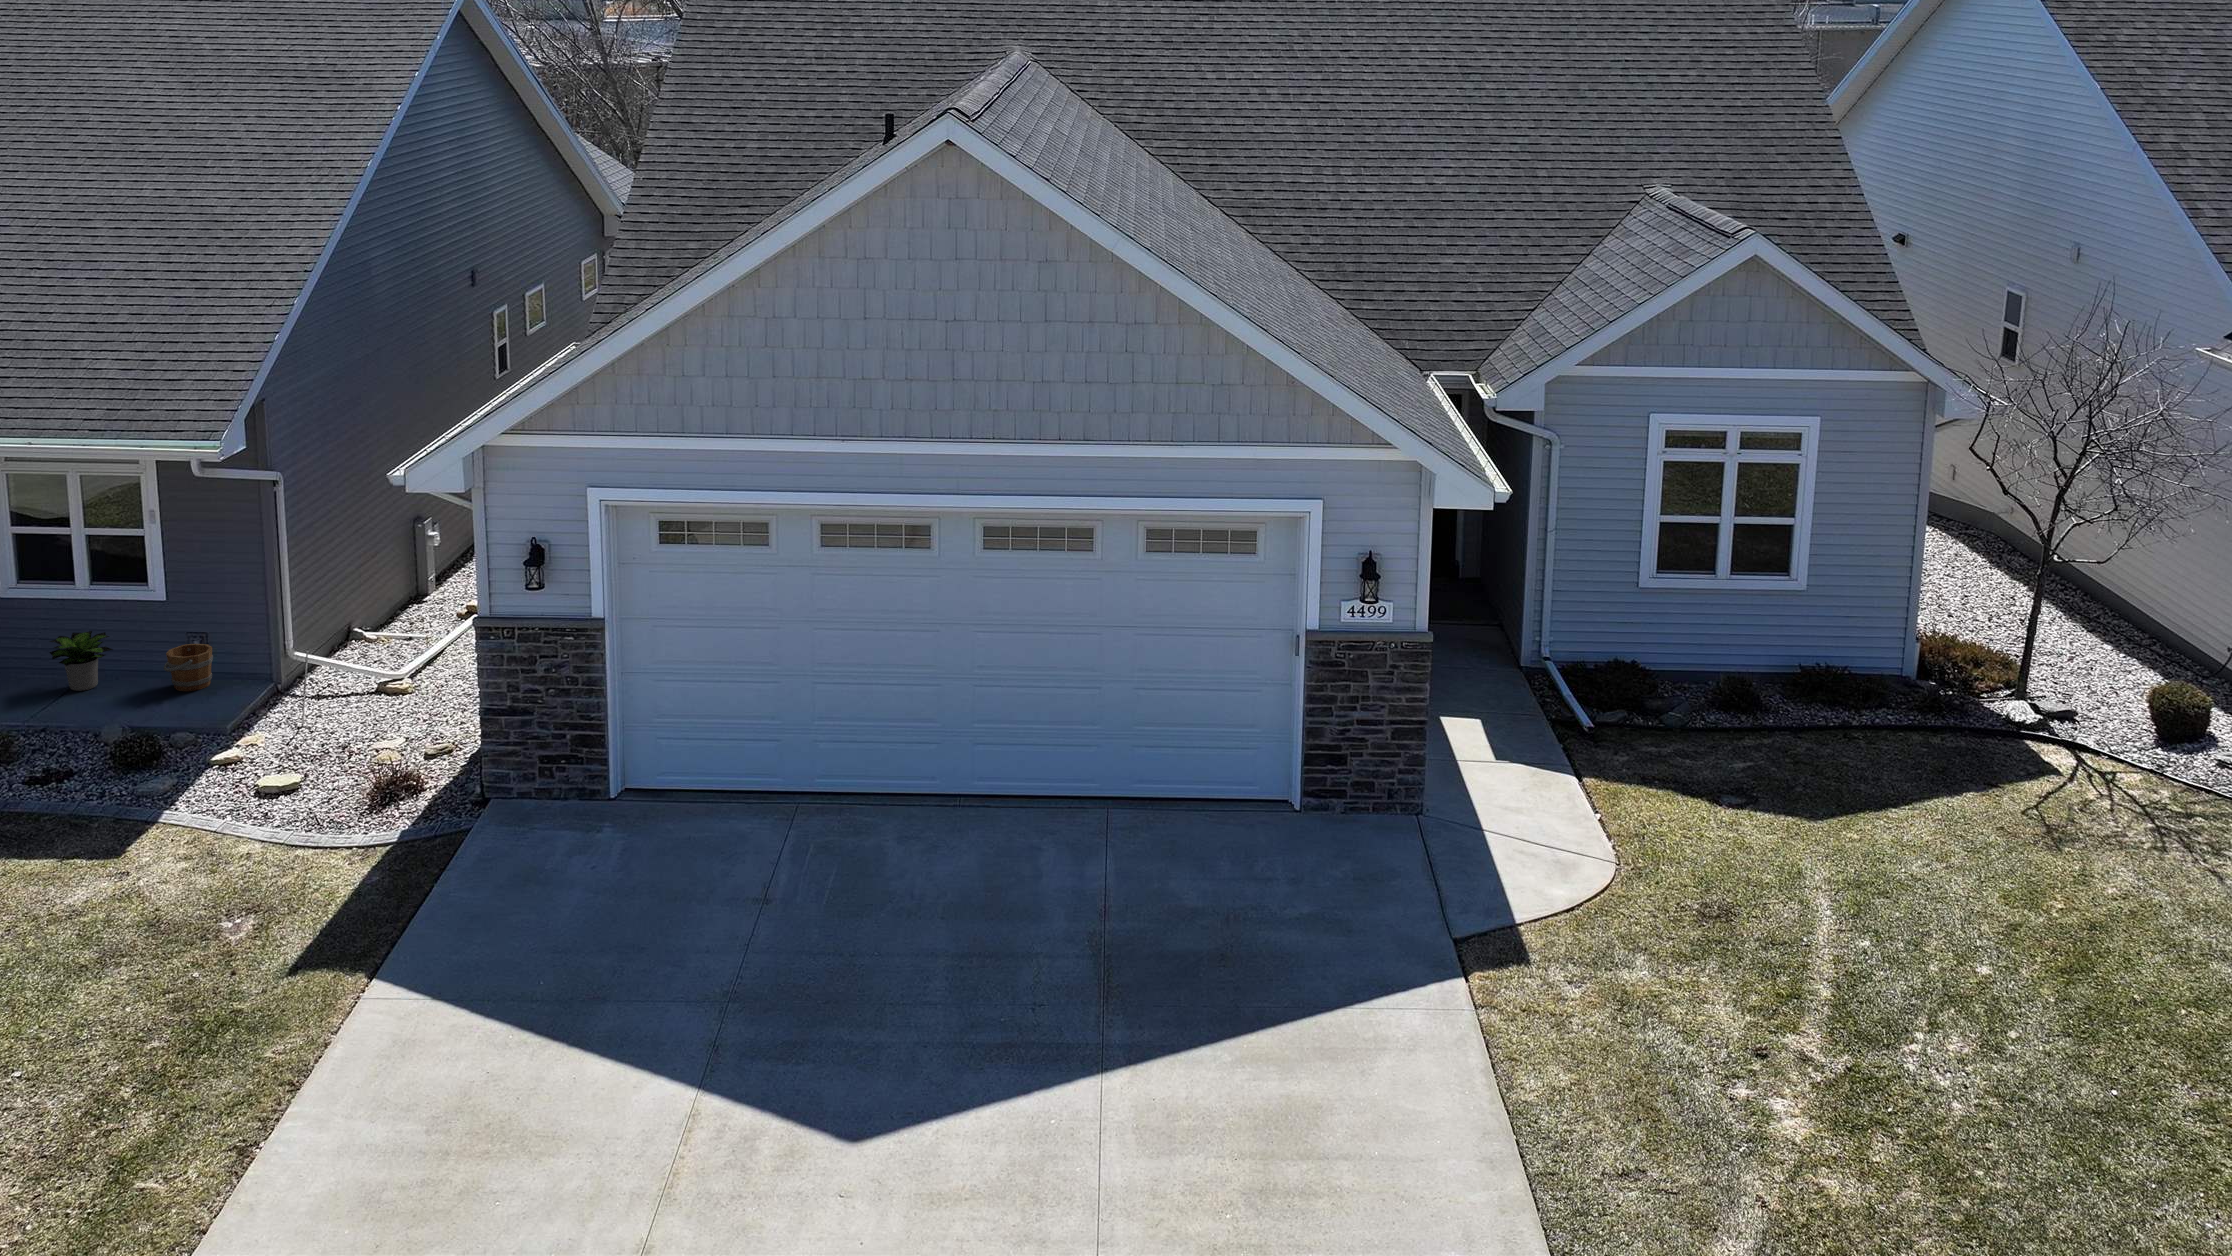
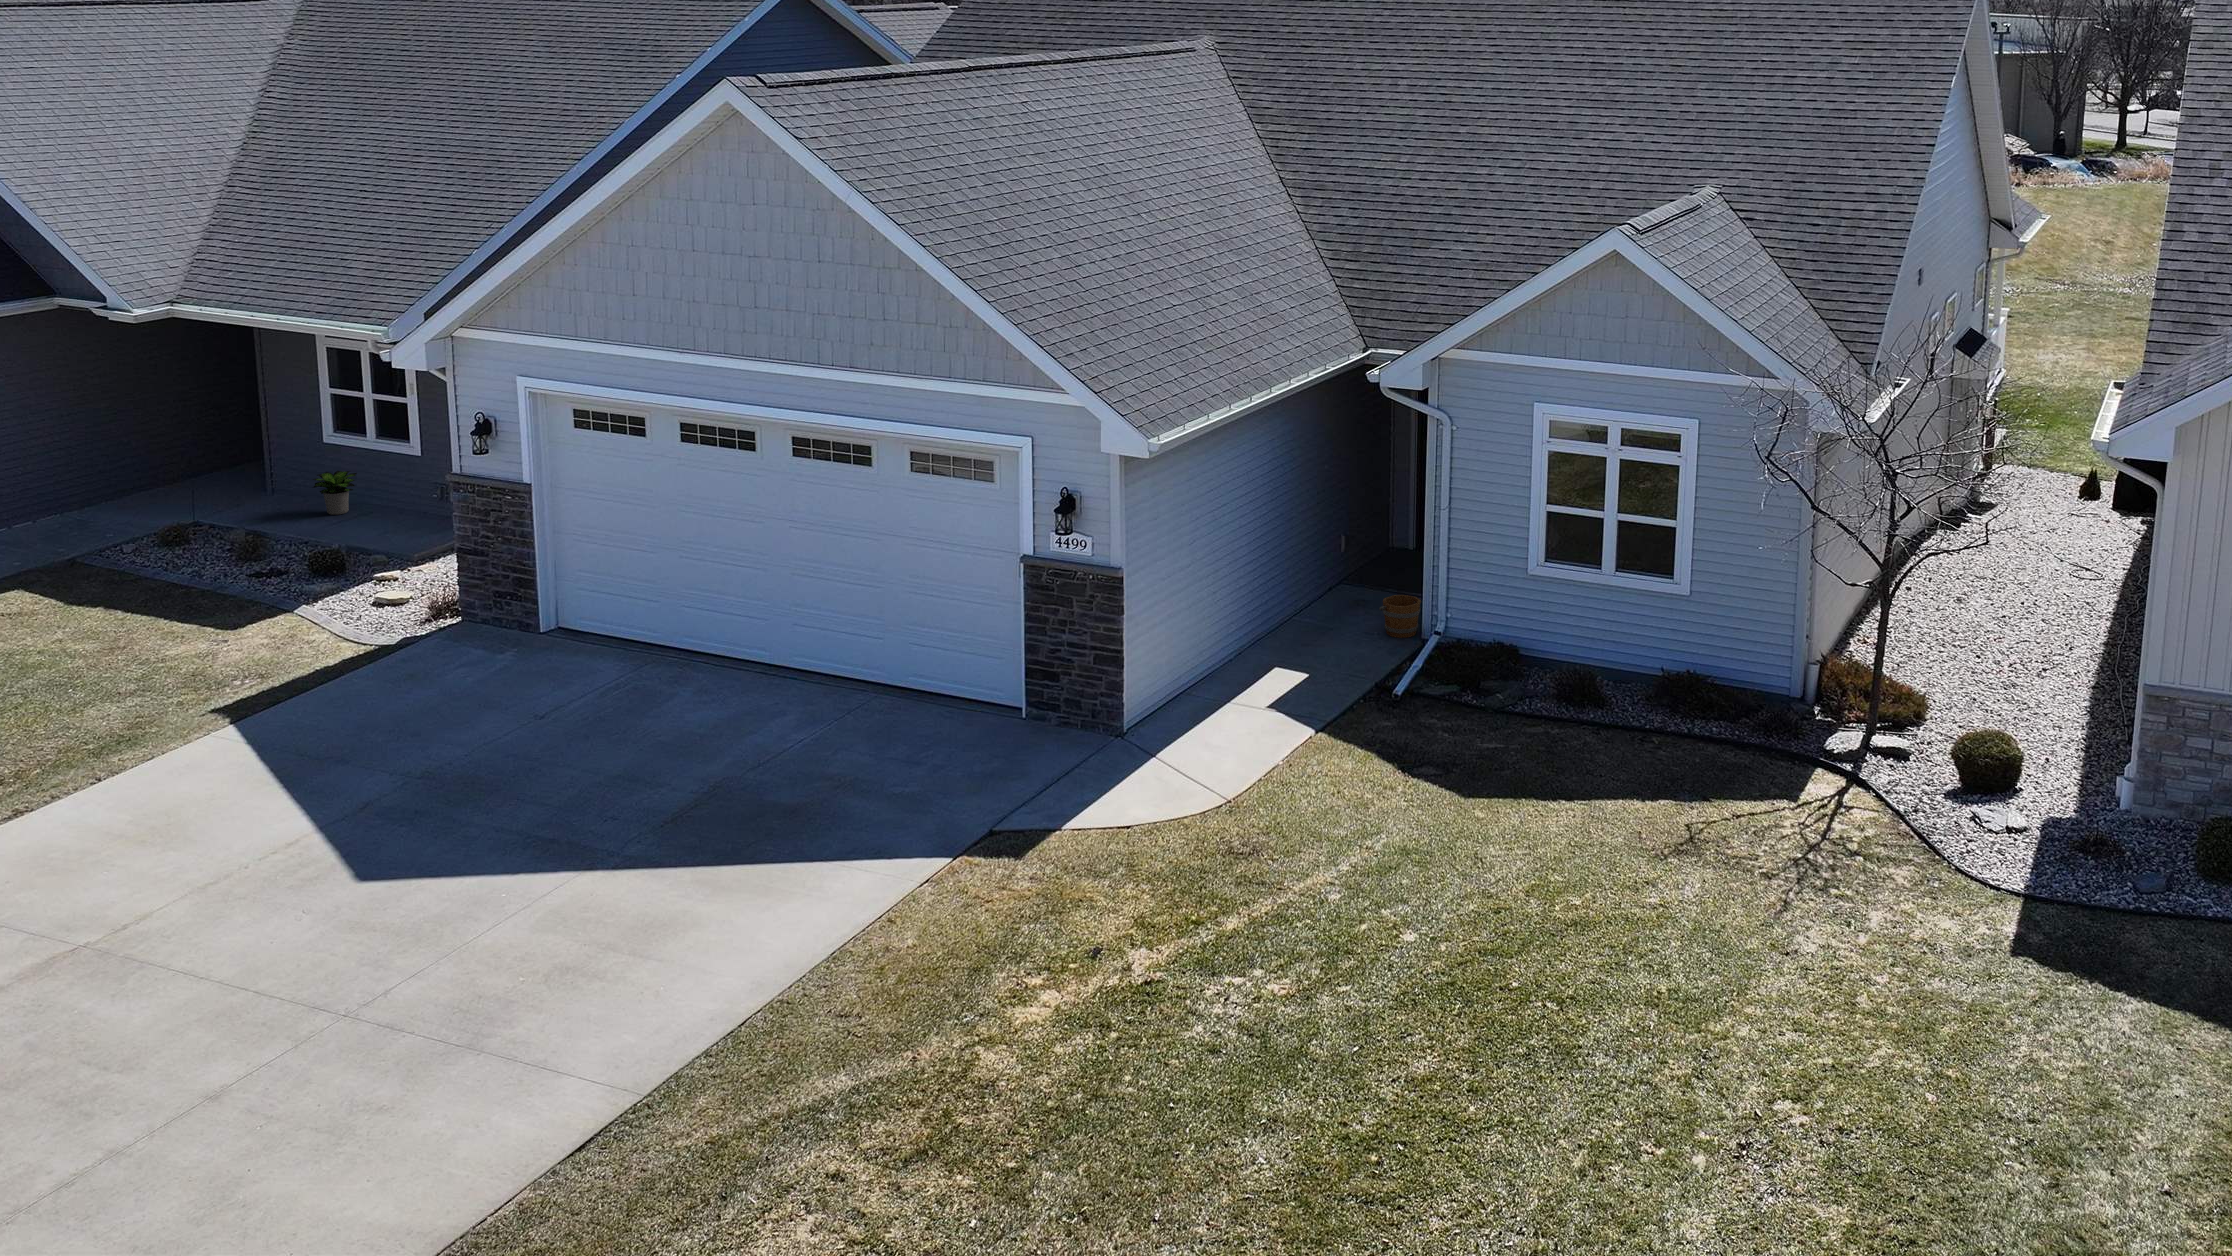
bucket: present [164,644,213,691] -> present [1379,595,1422,638]

